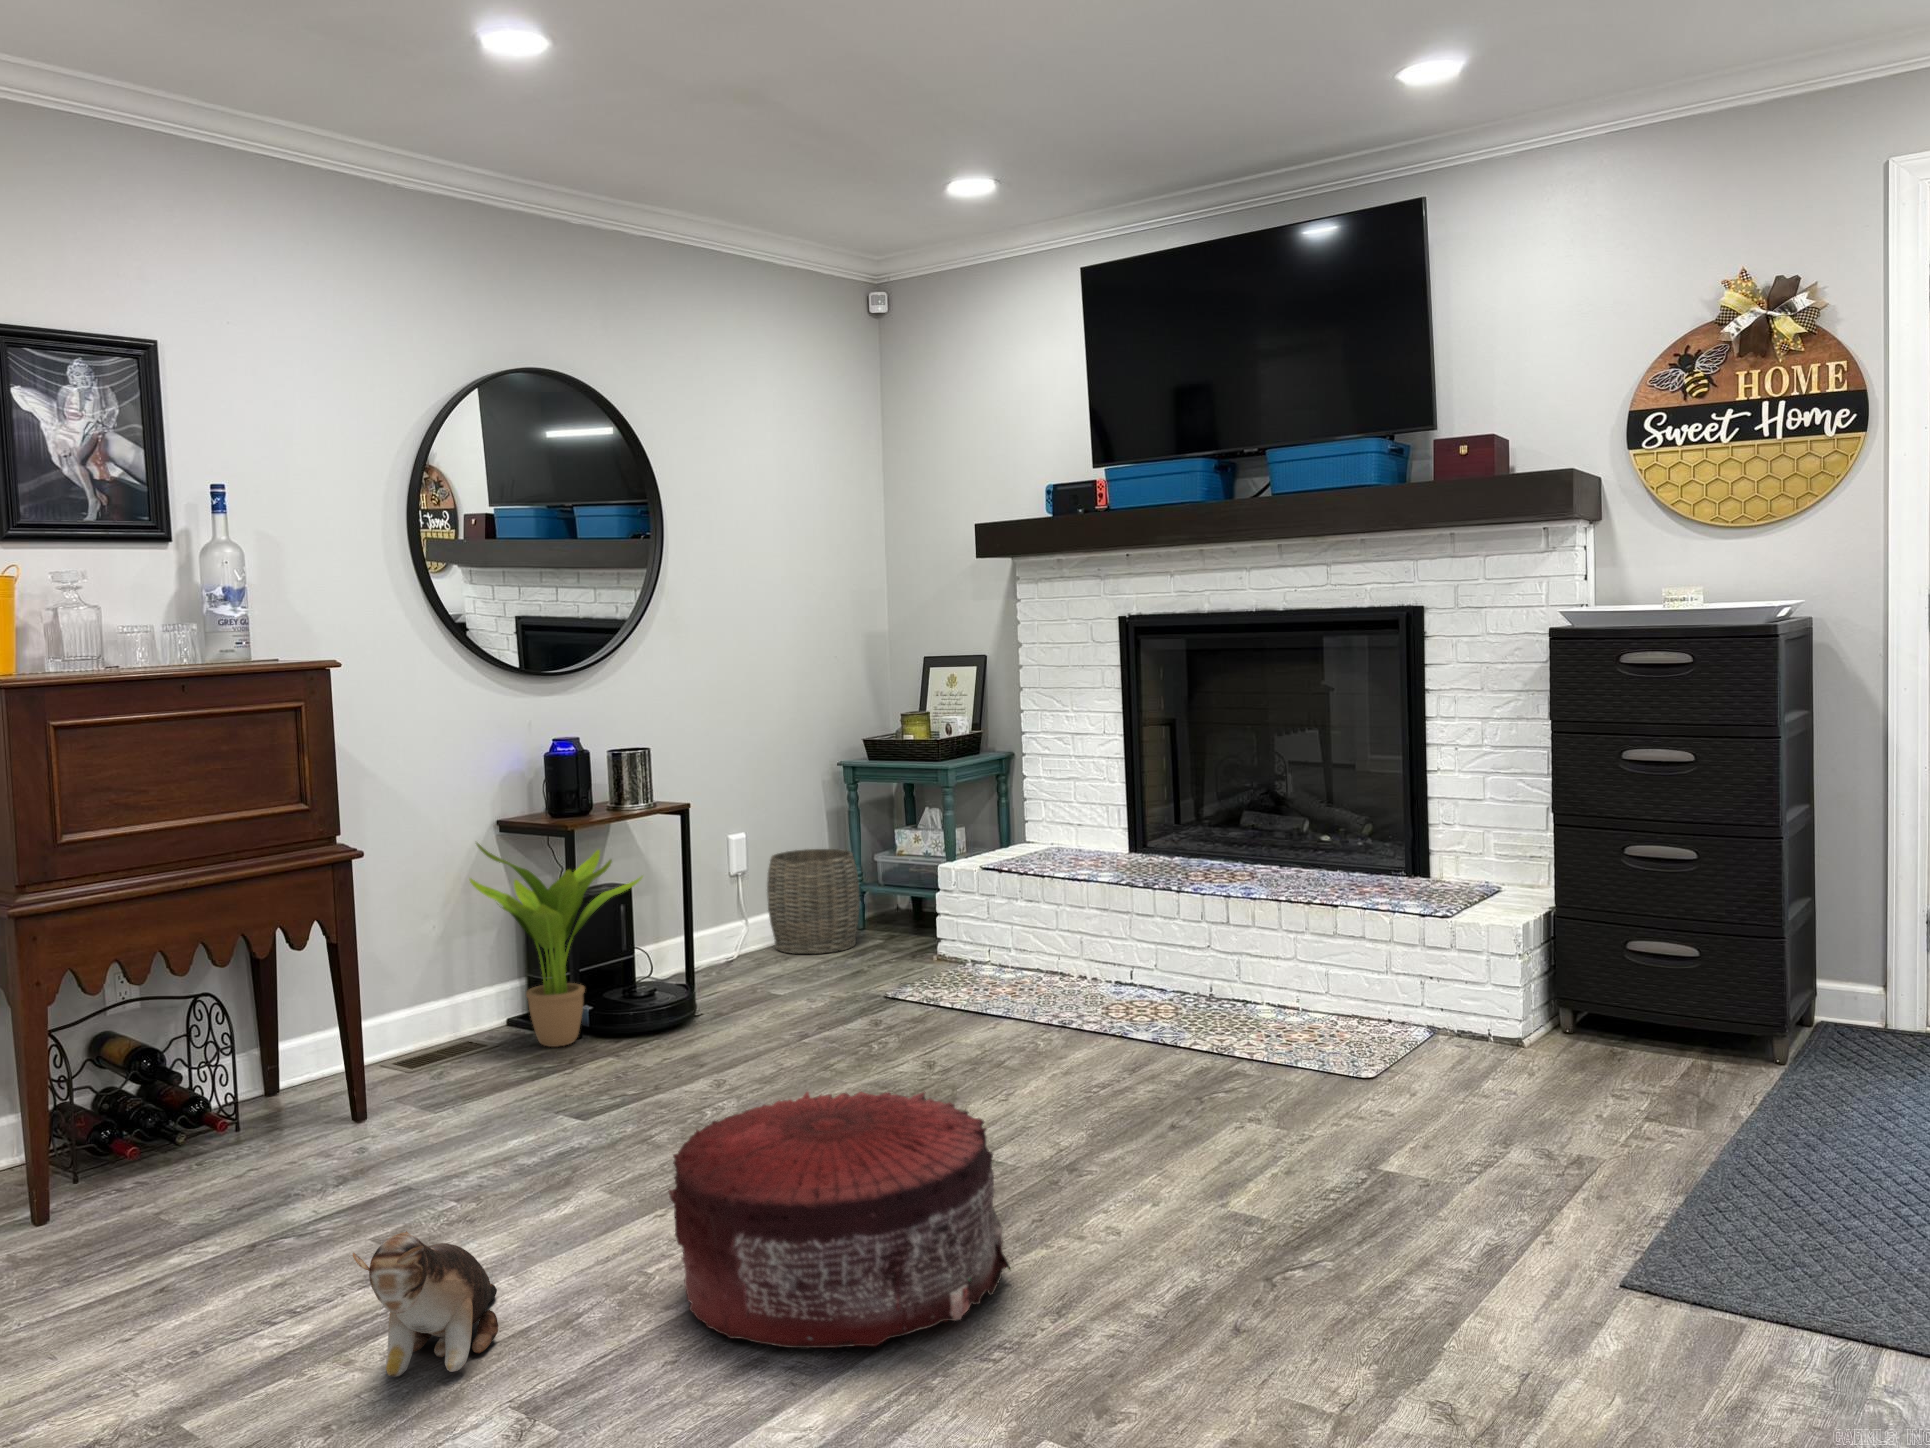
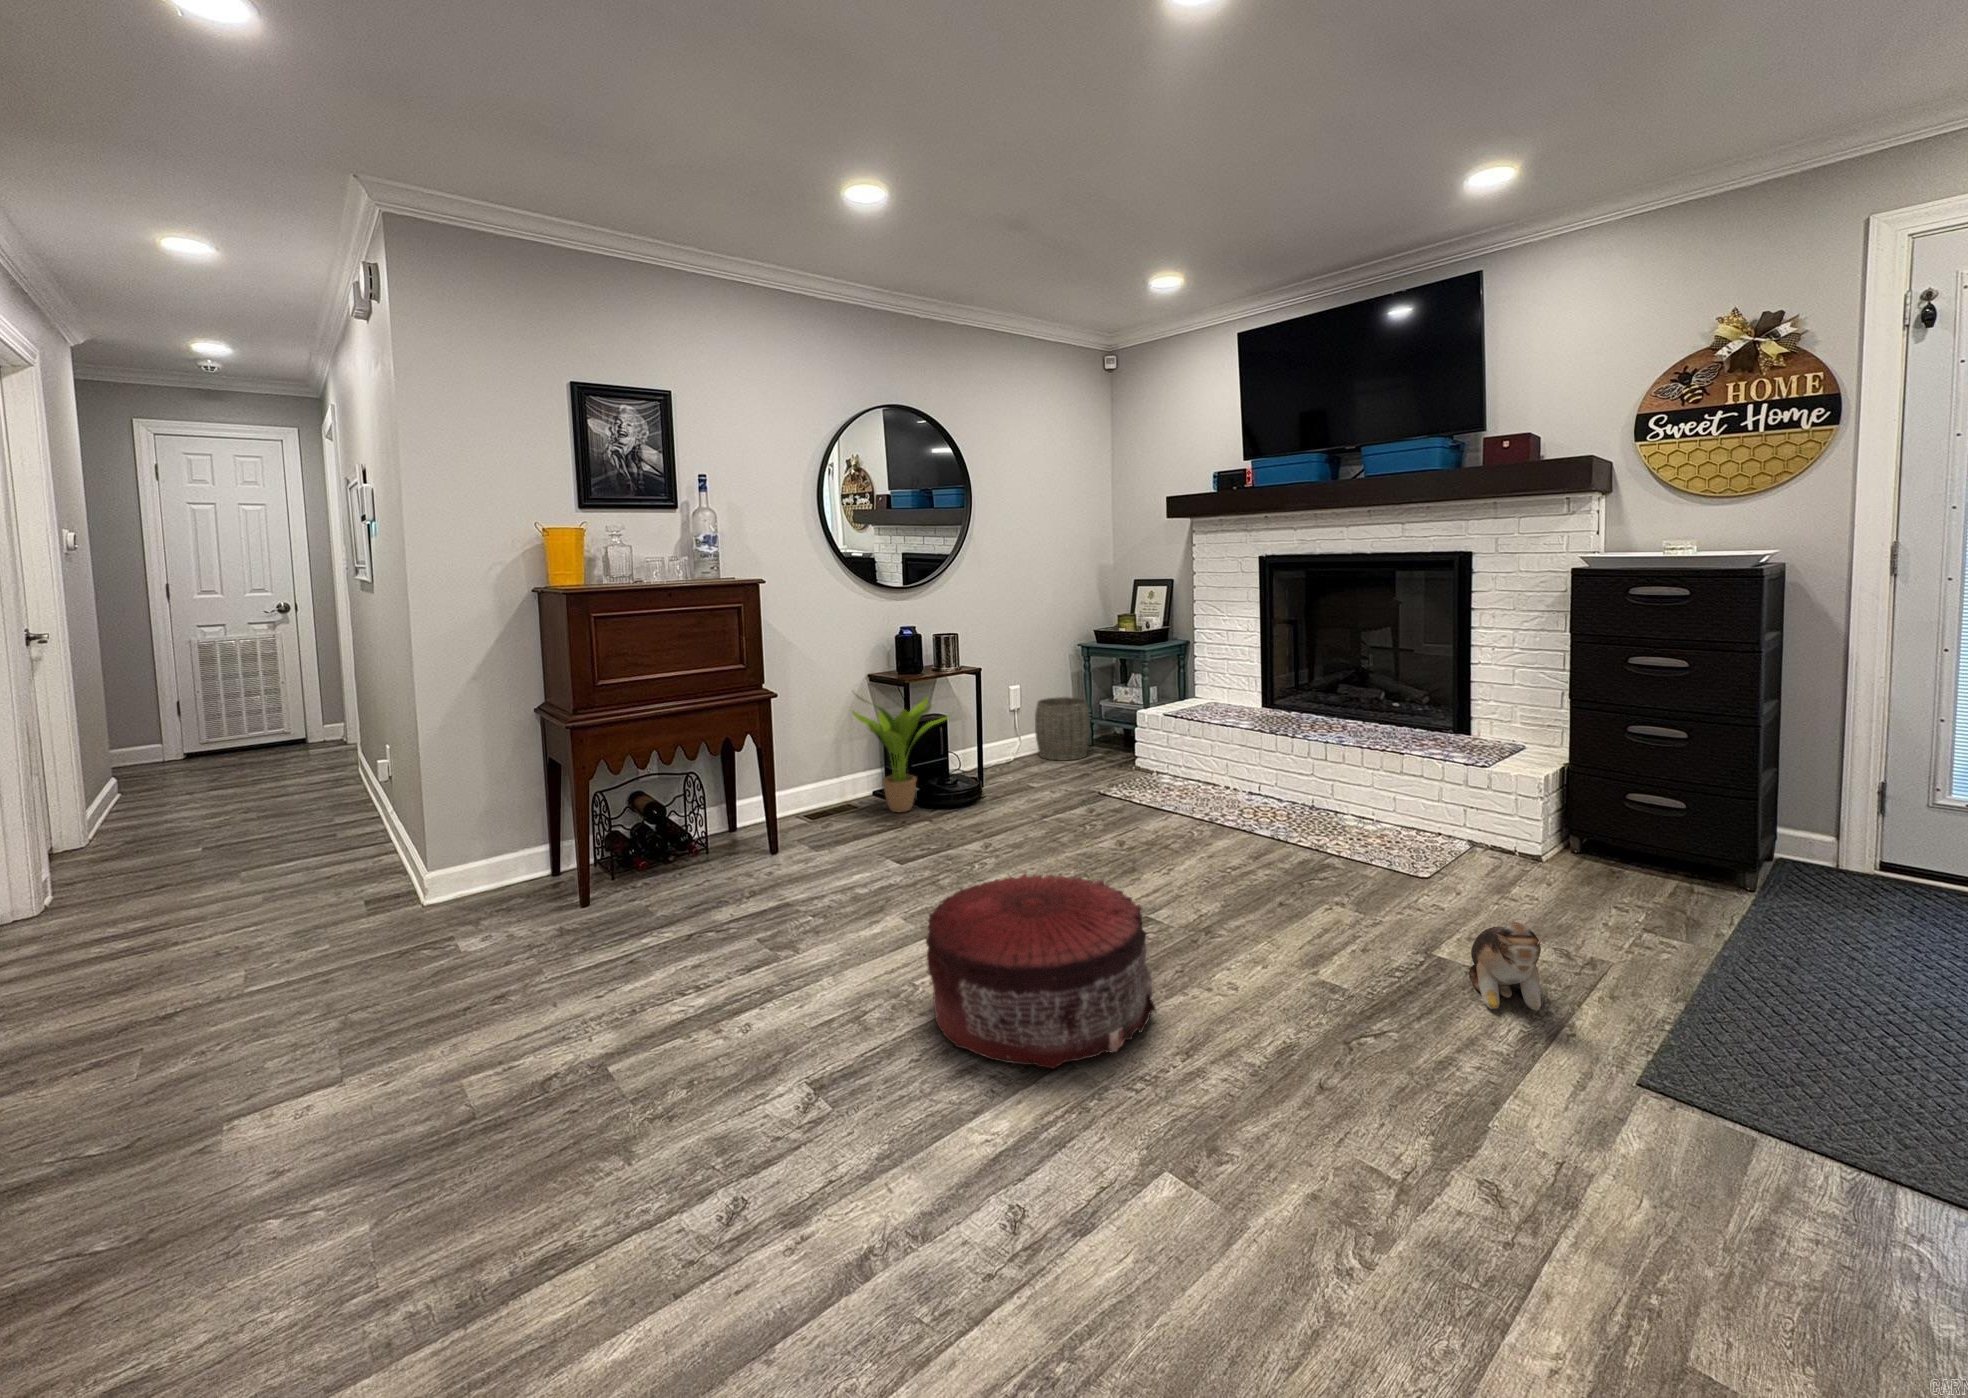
plush toy: present [353,1231,498,1377] -> present [1469,921,1547,1011]

